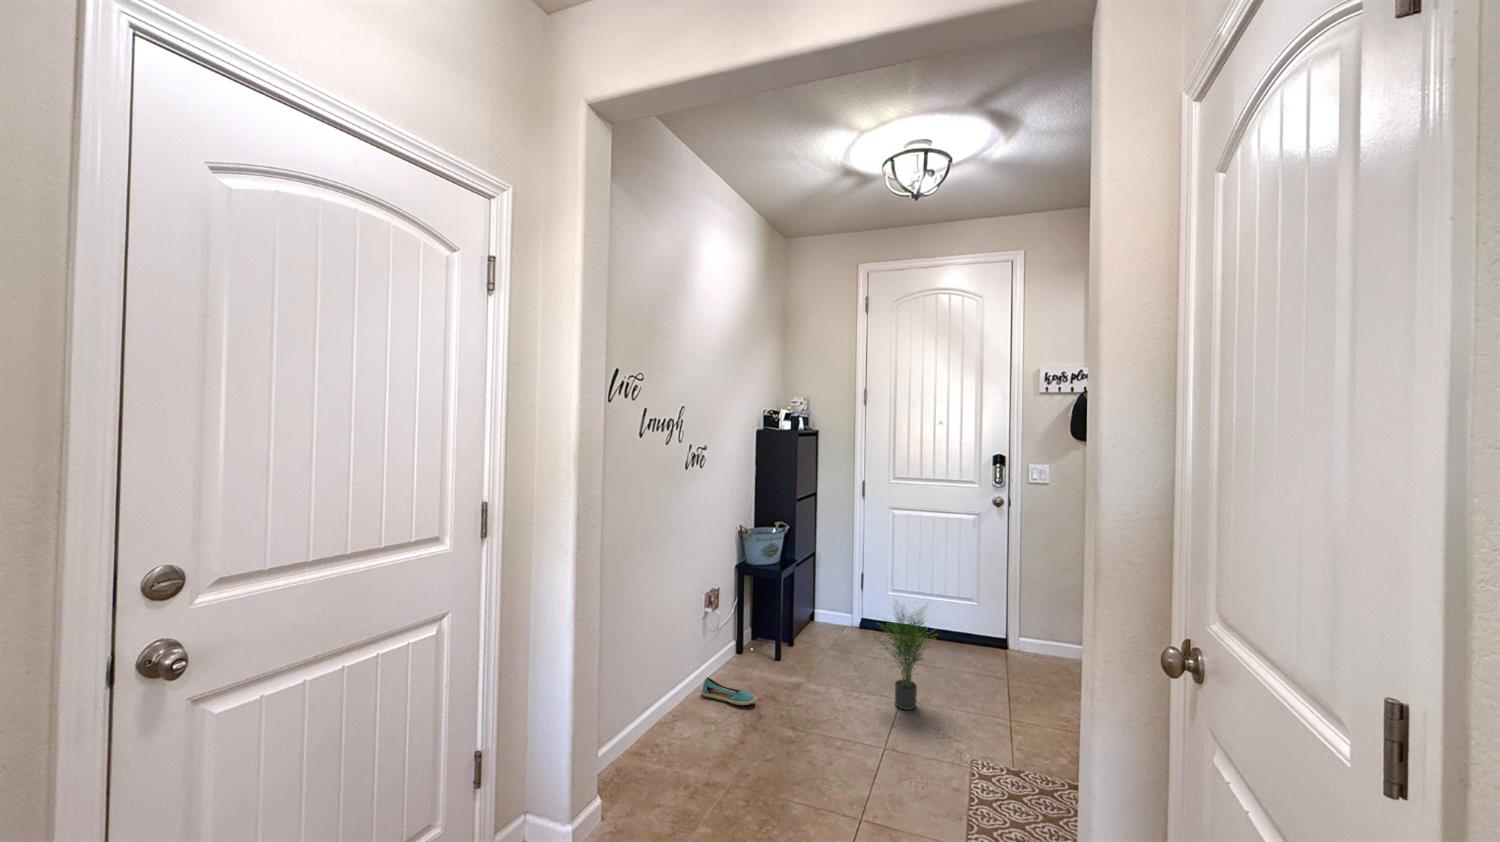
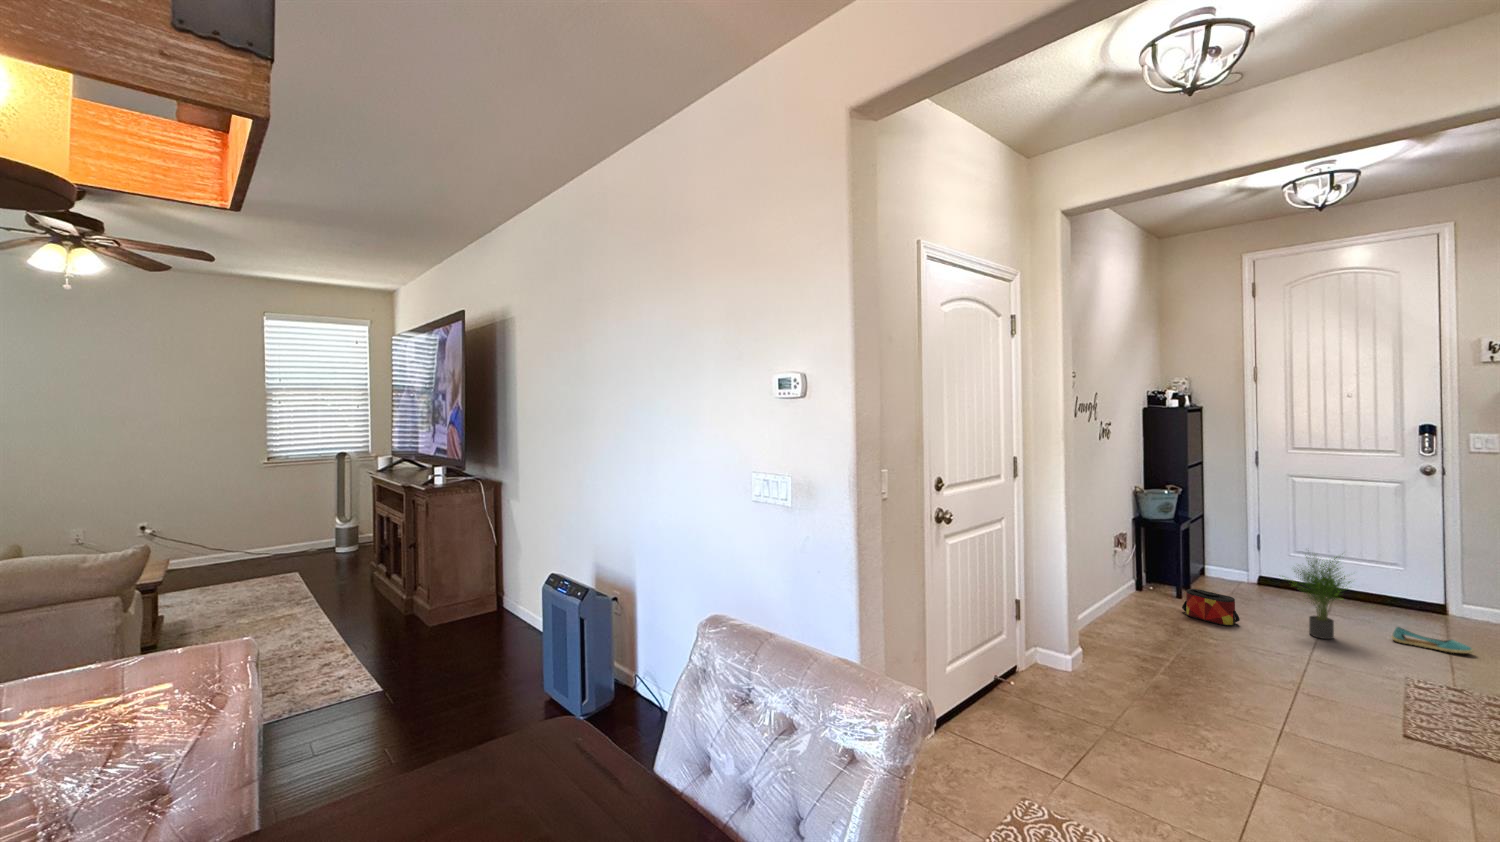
bag: none [775,654,830,703] -> present [1182,589,1240,626]
shoe: present [701,677,757,705] -> present [1392,627,1474,654]

